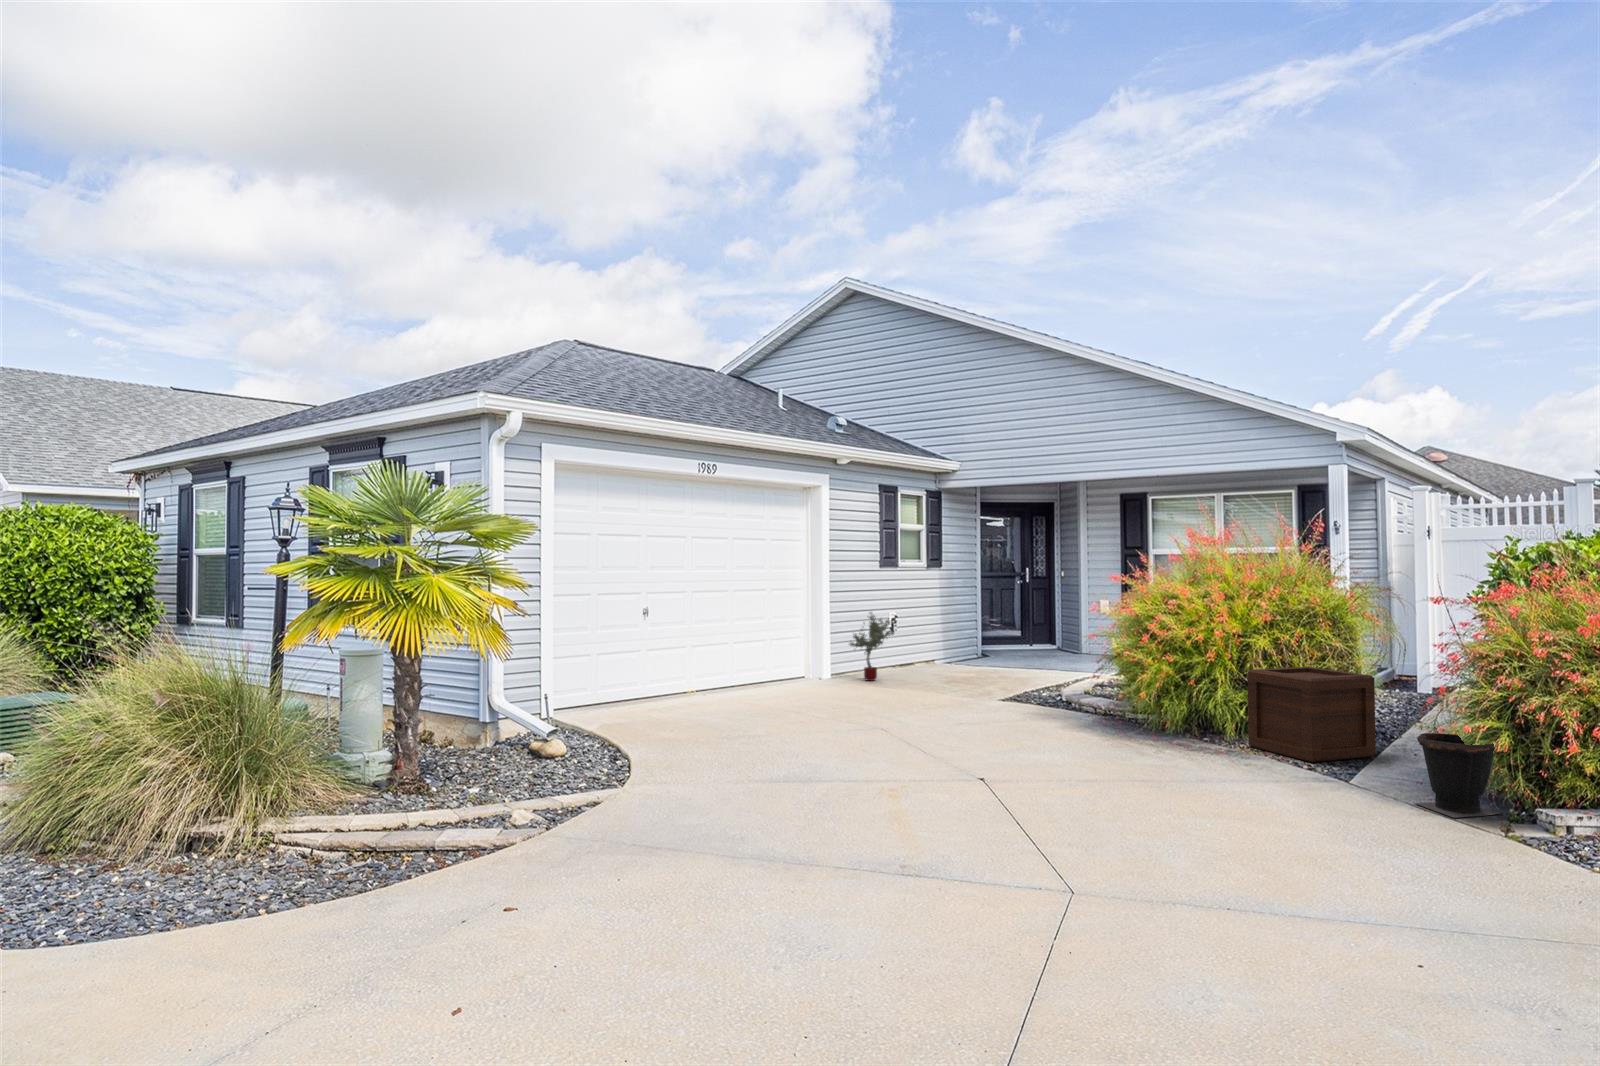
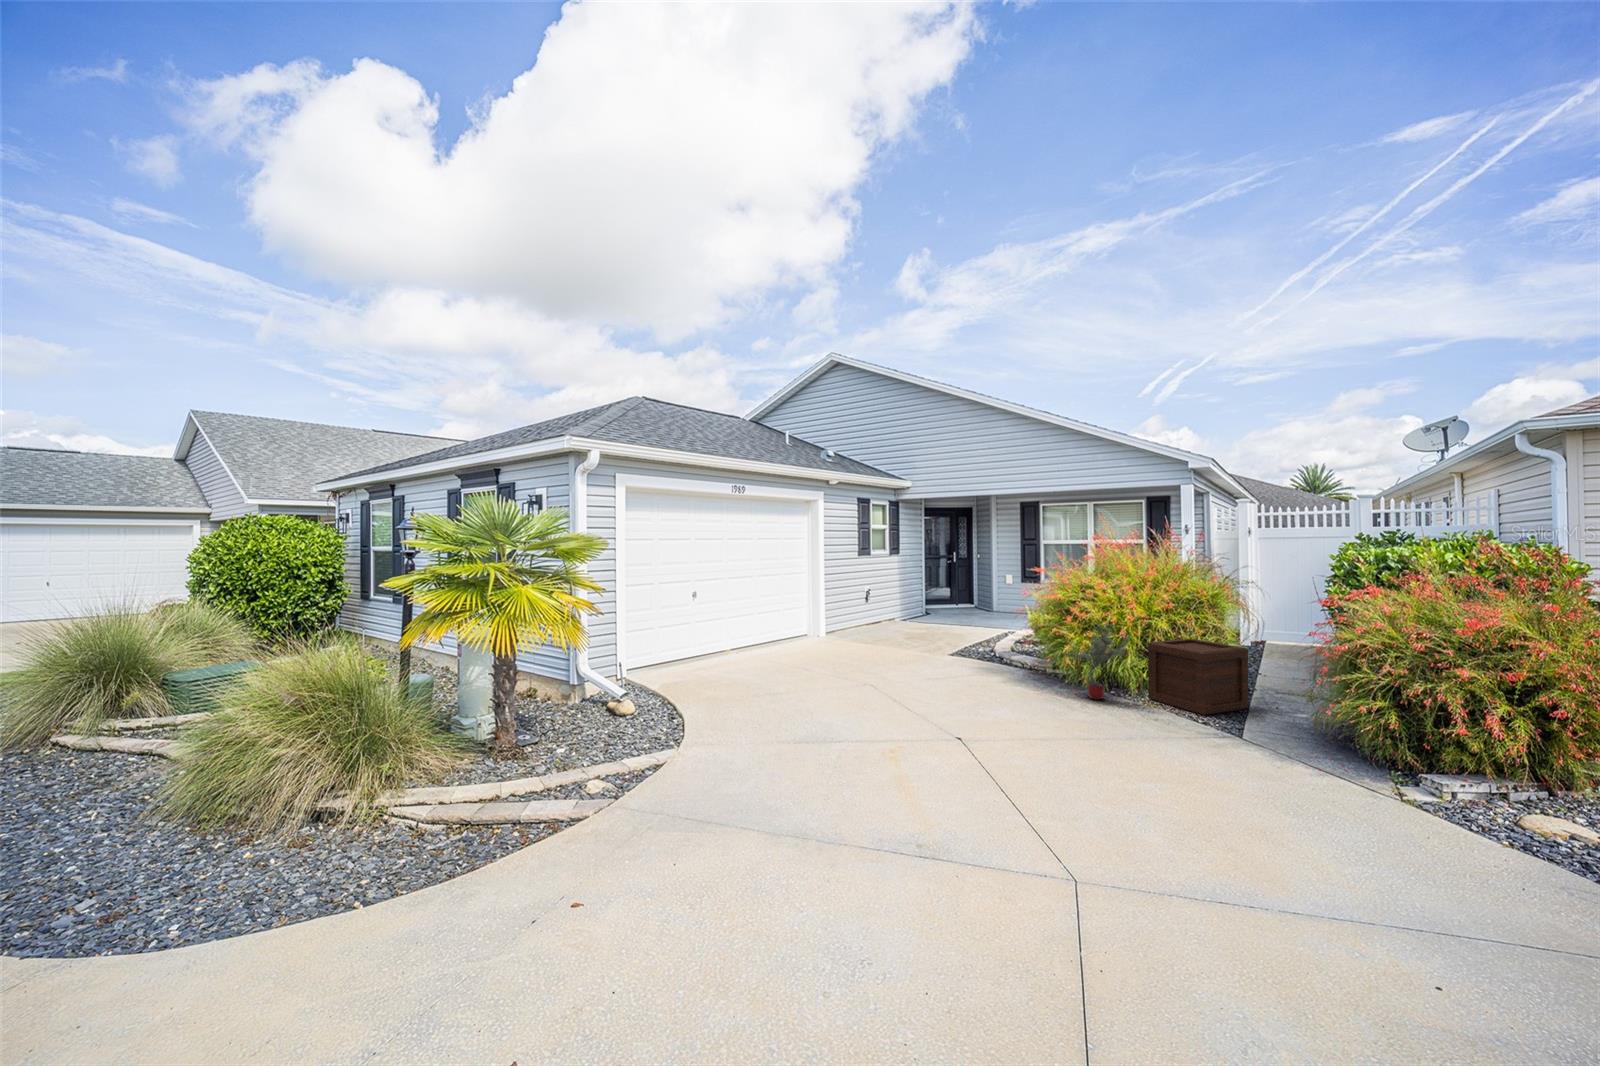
potted tree: present [850,612,890,681] -> present [1064,623,1130,700]
bucket: present [1415,727,1500,818] -> none [1308,699,1385,776]

